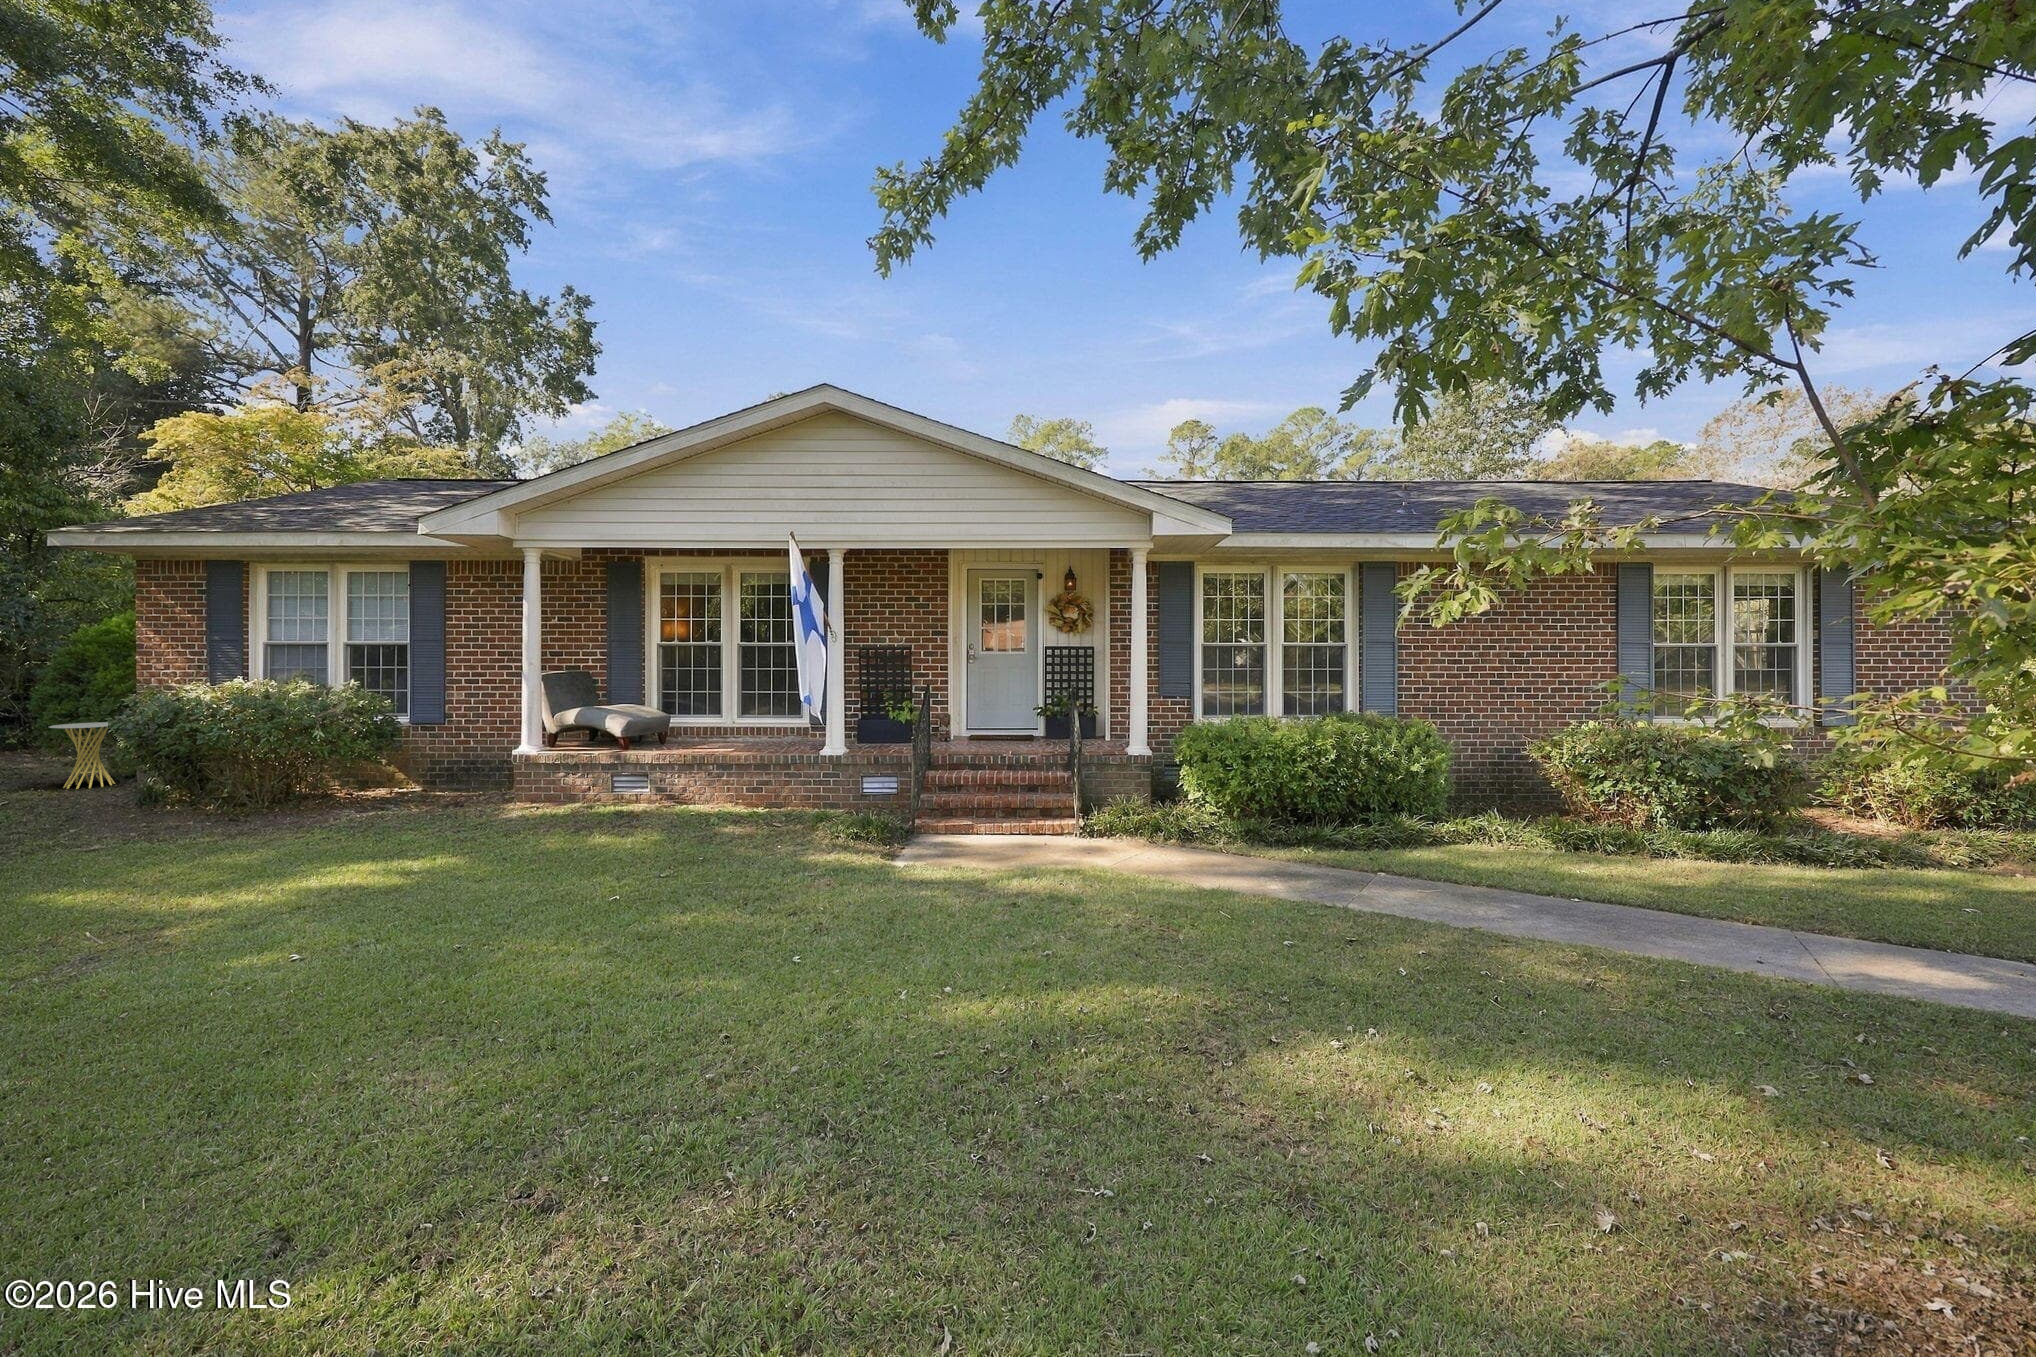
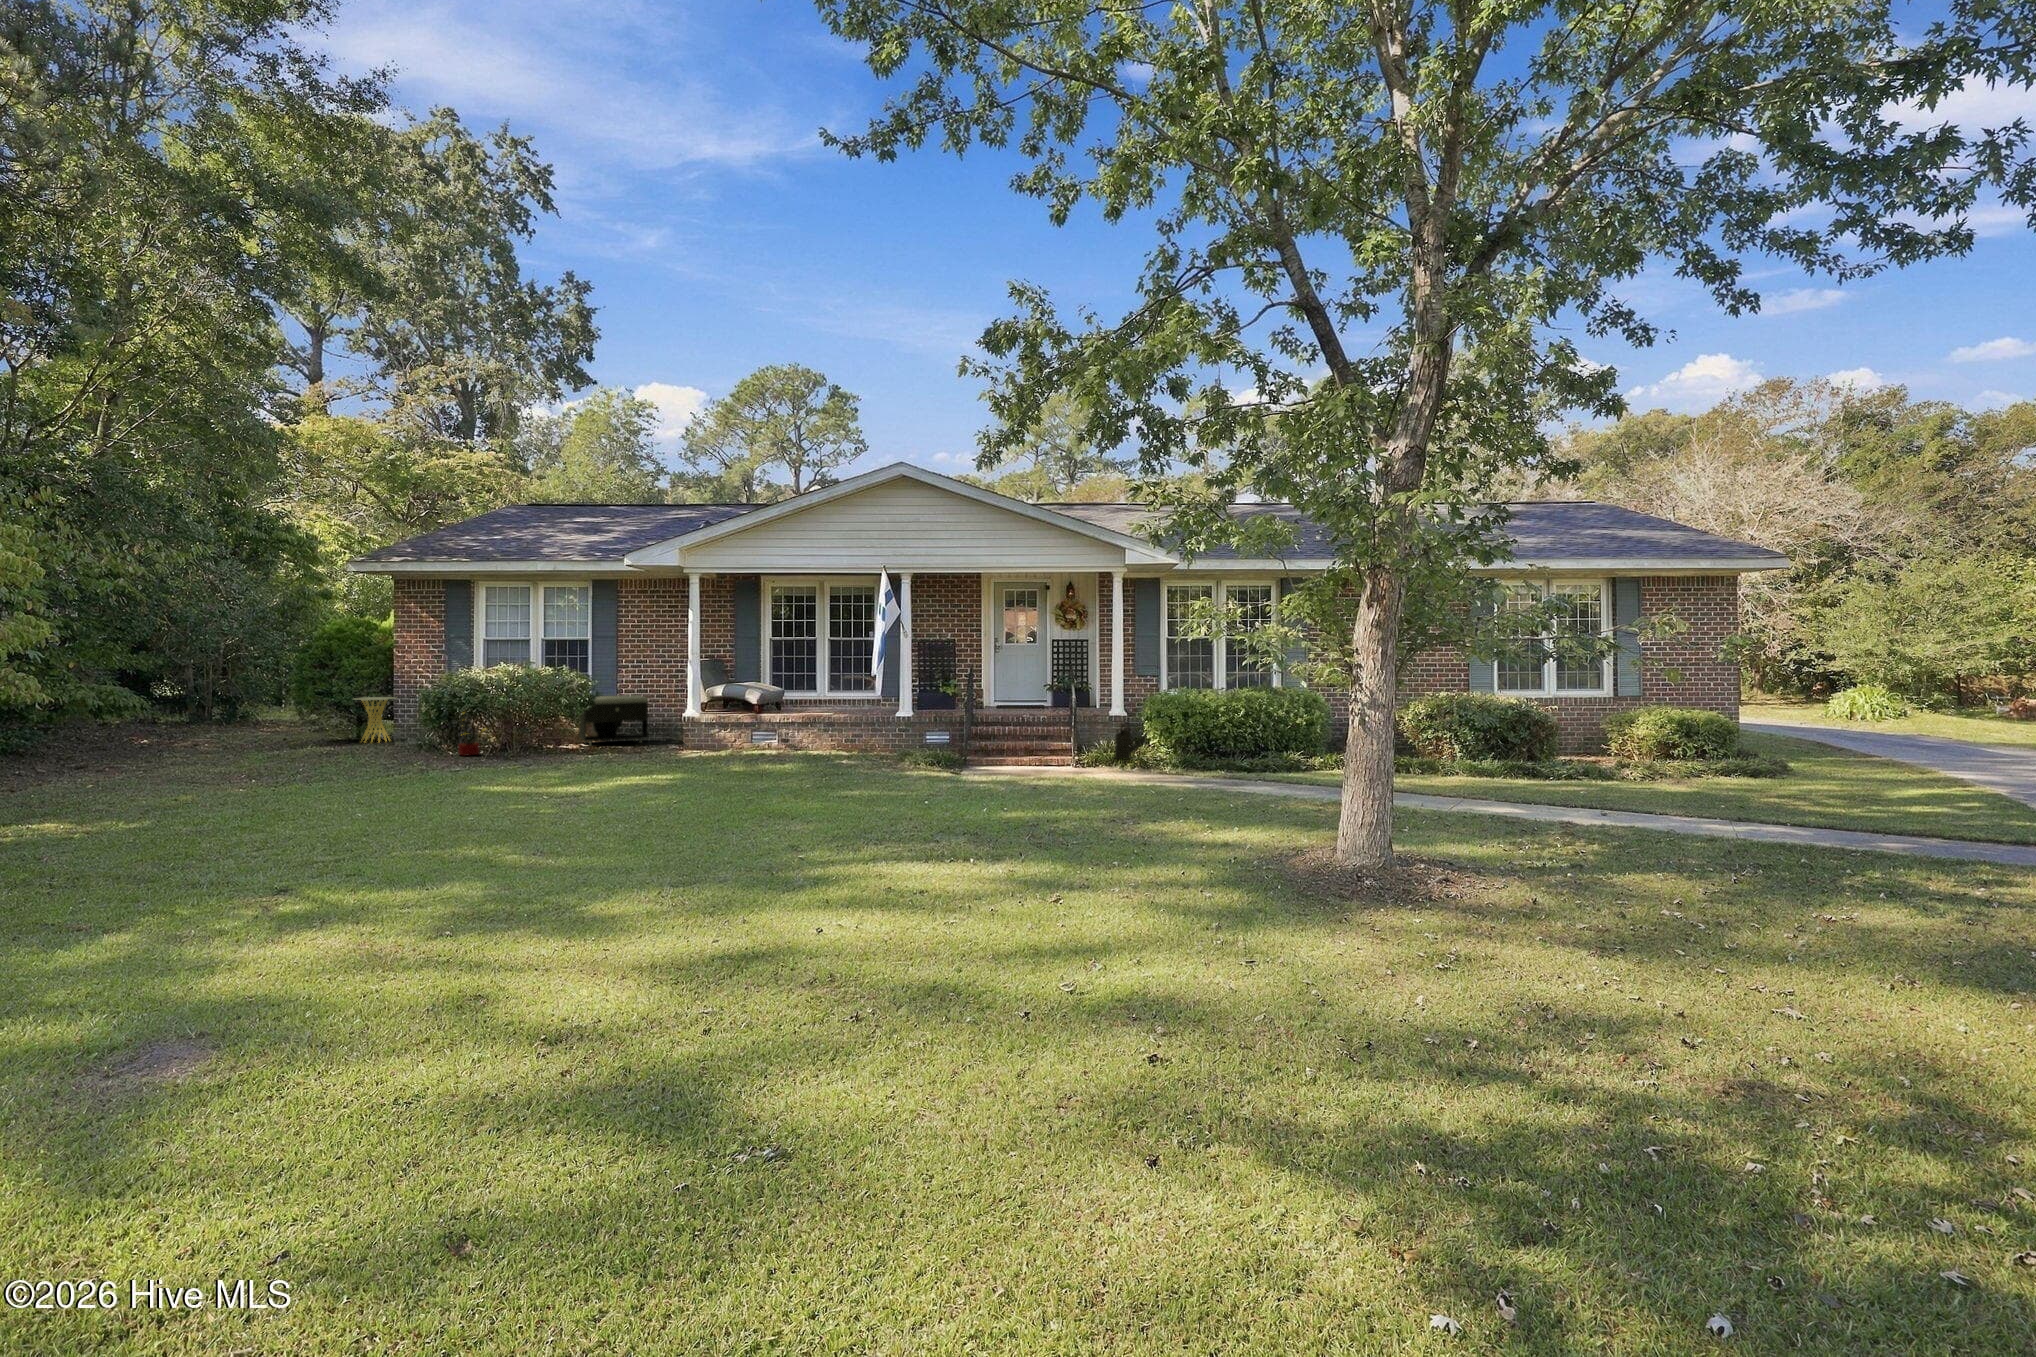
storage bench: none [376,721,478,794] -> present [579,695,648,745]
decorative plant: none [154,748,199,817] -> present [458,716,486,755]
watering can: none [1127,771,1188,825] -> present [1114,724,1151,759]

